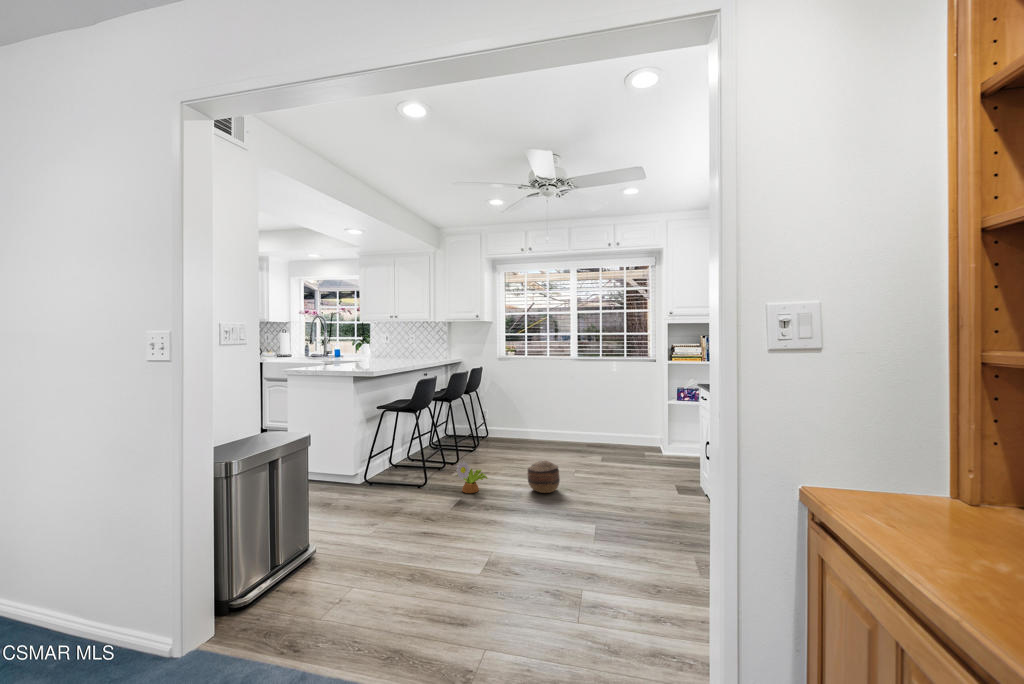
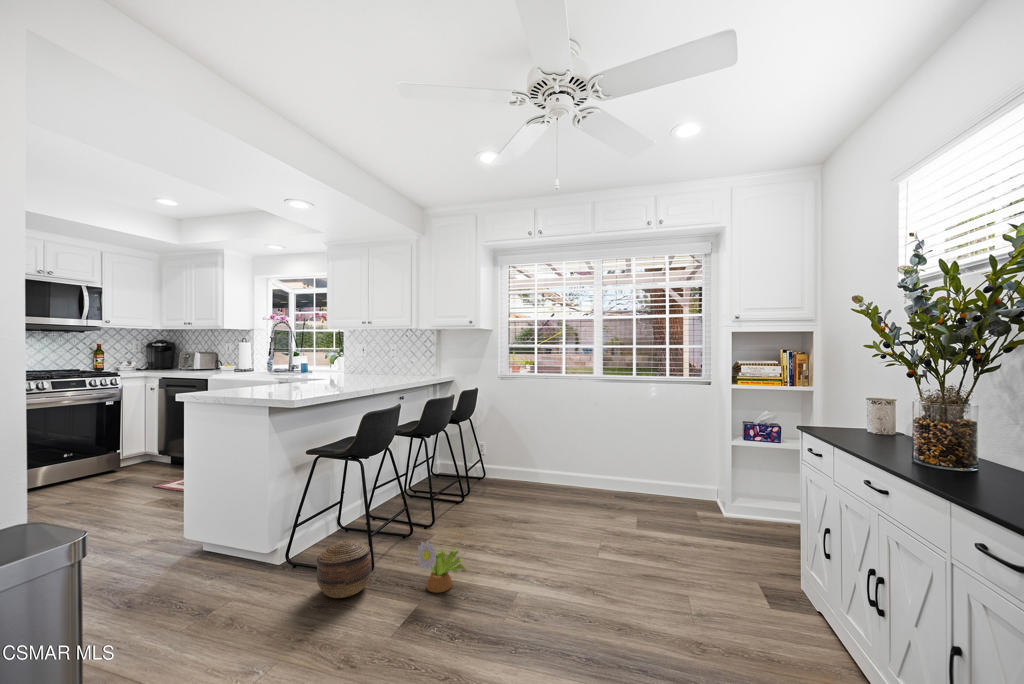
basket: present [528,461,560,493] -> present [317,540,372,598]

